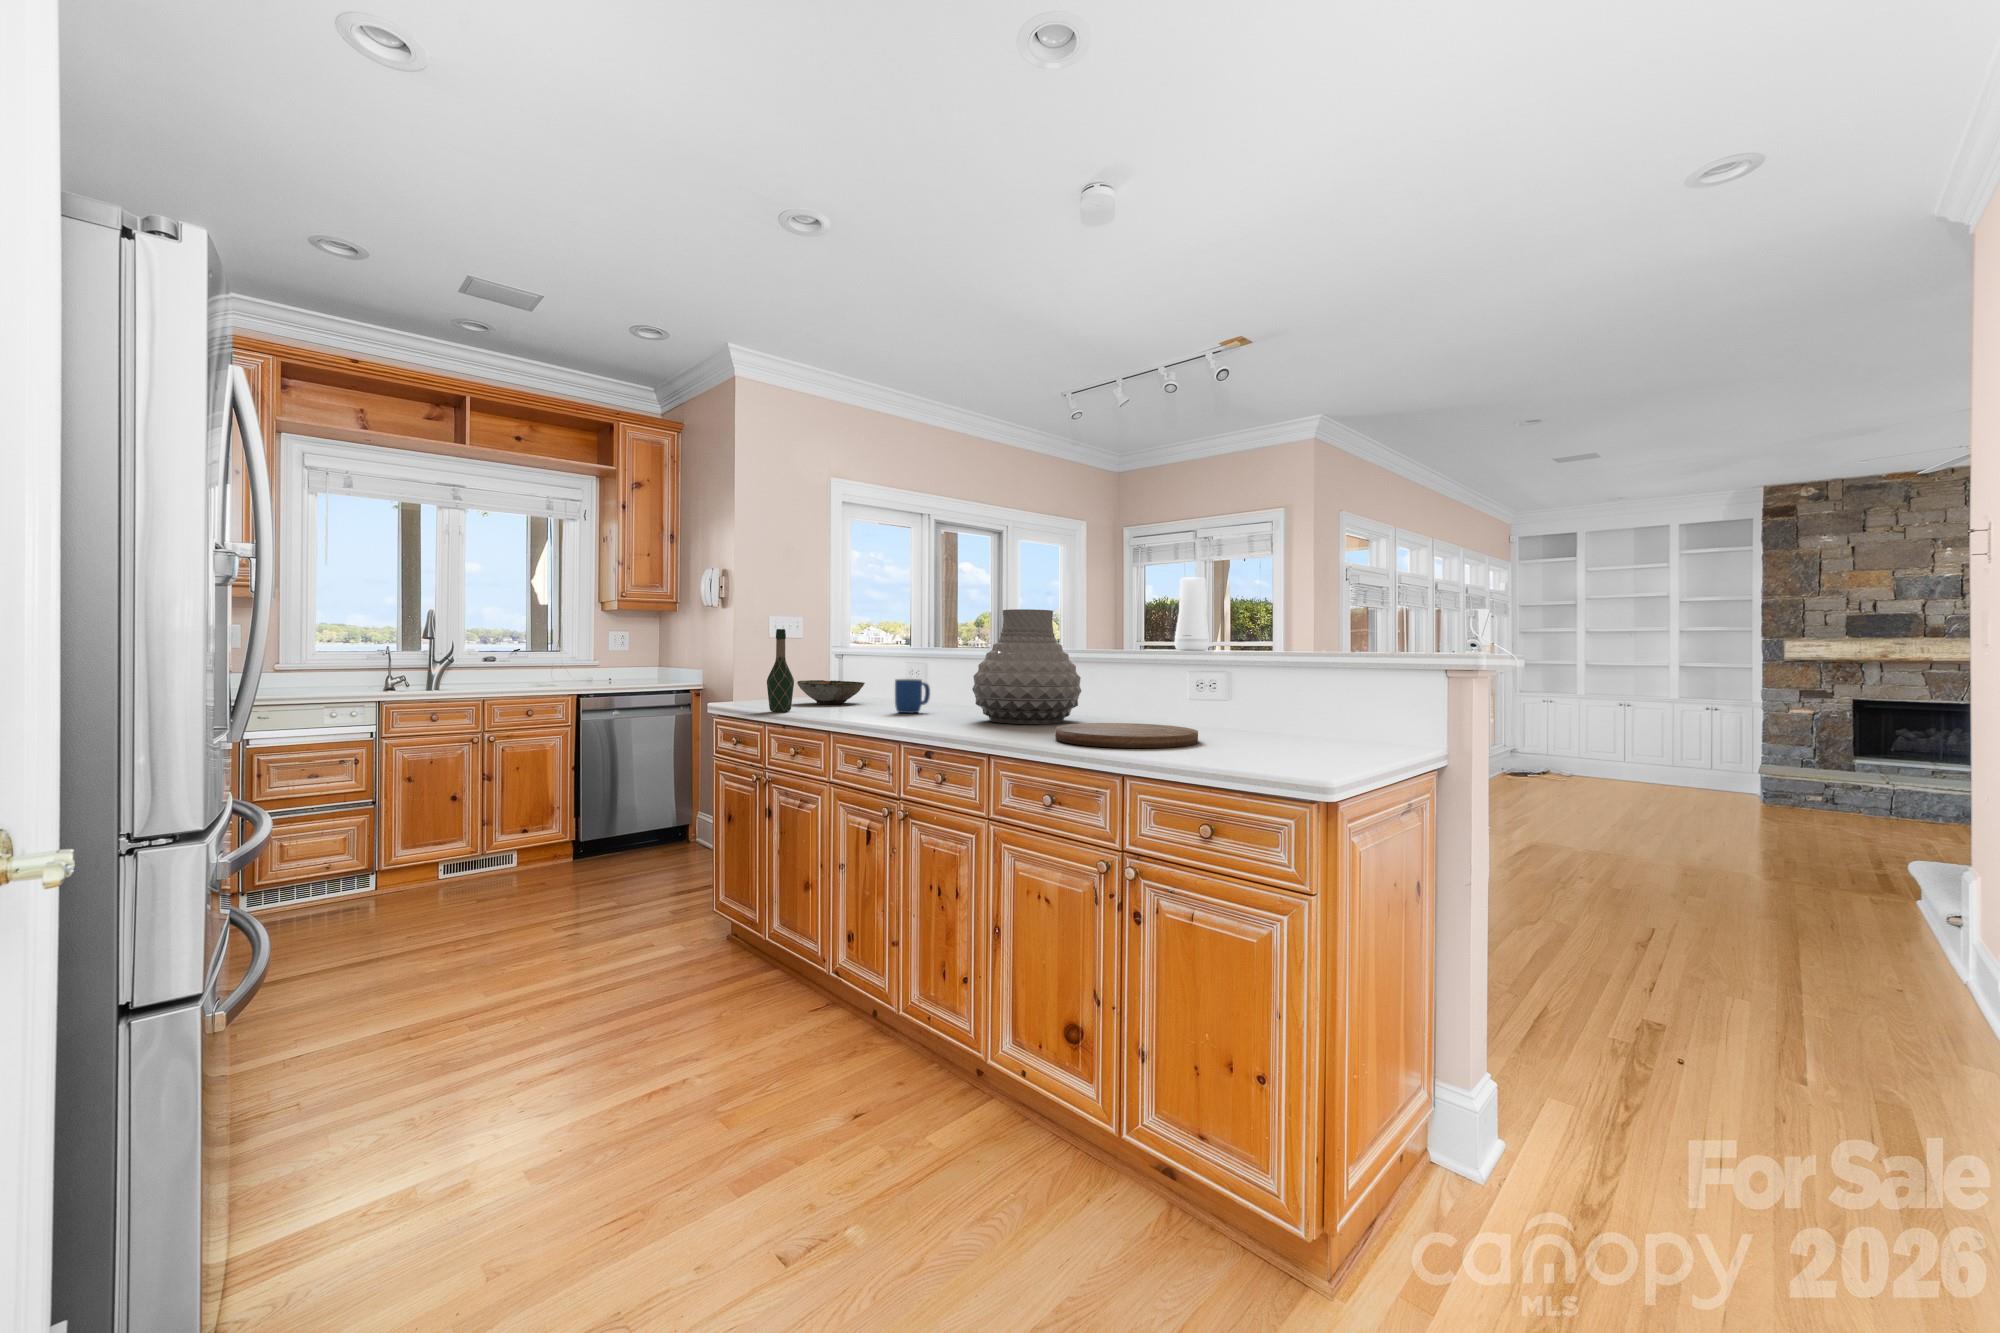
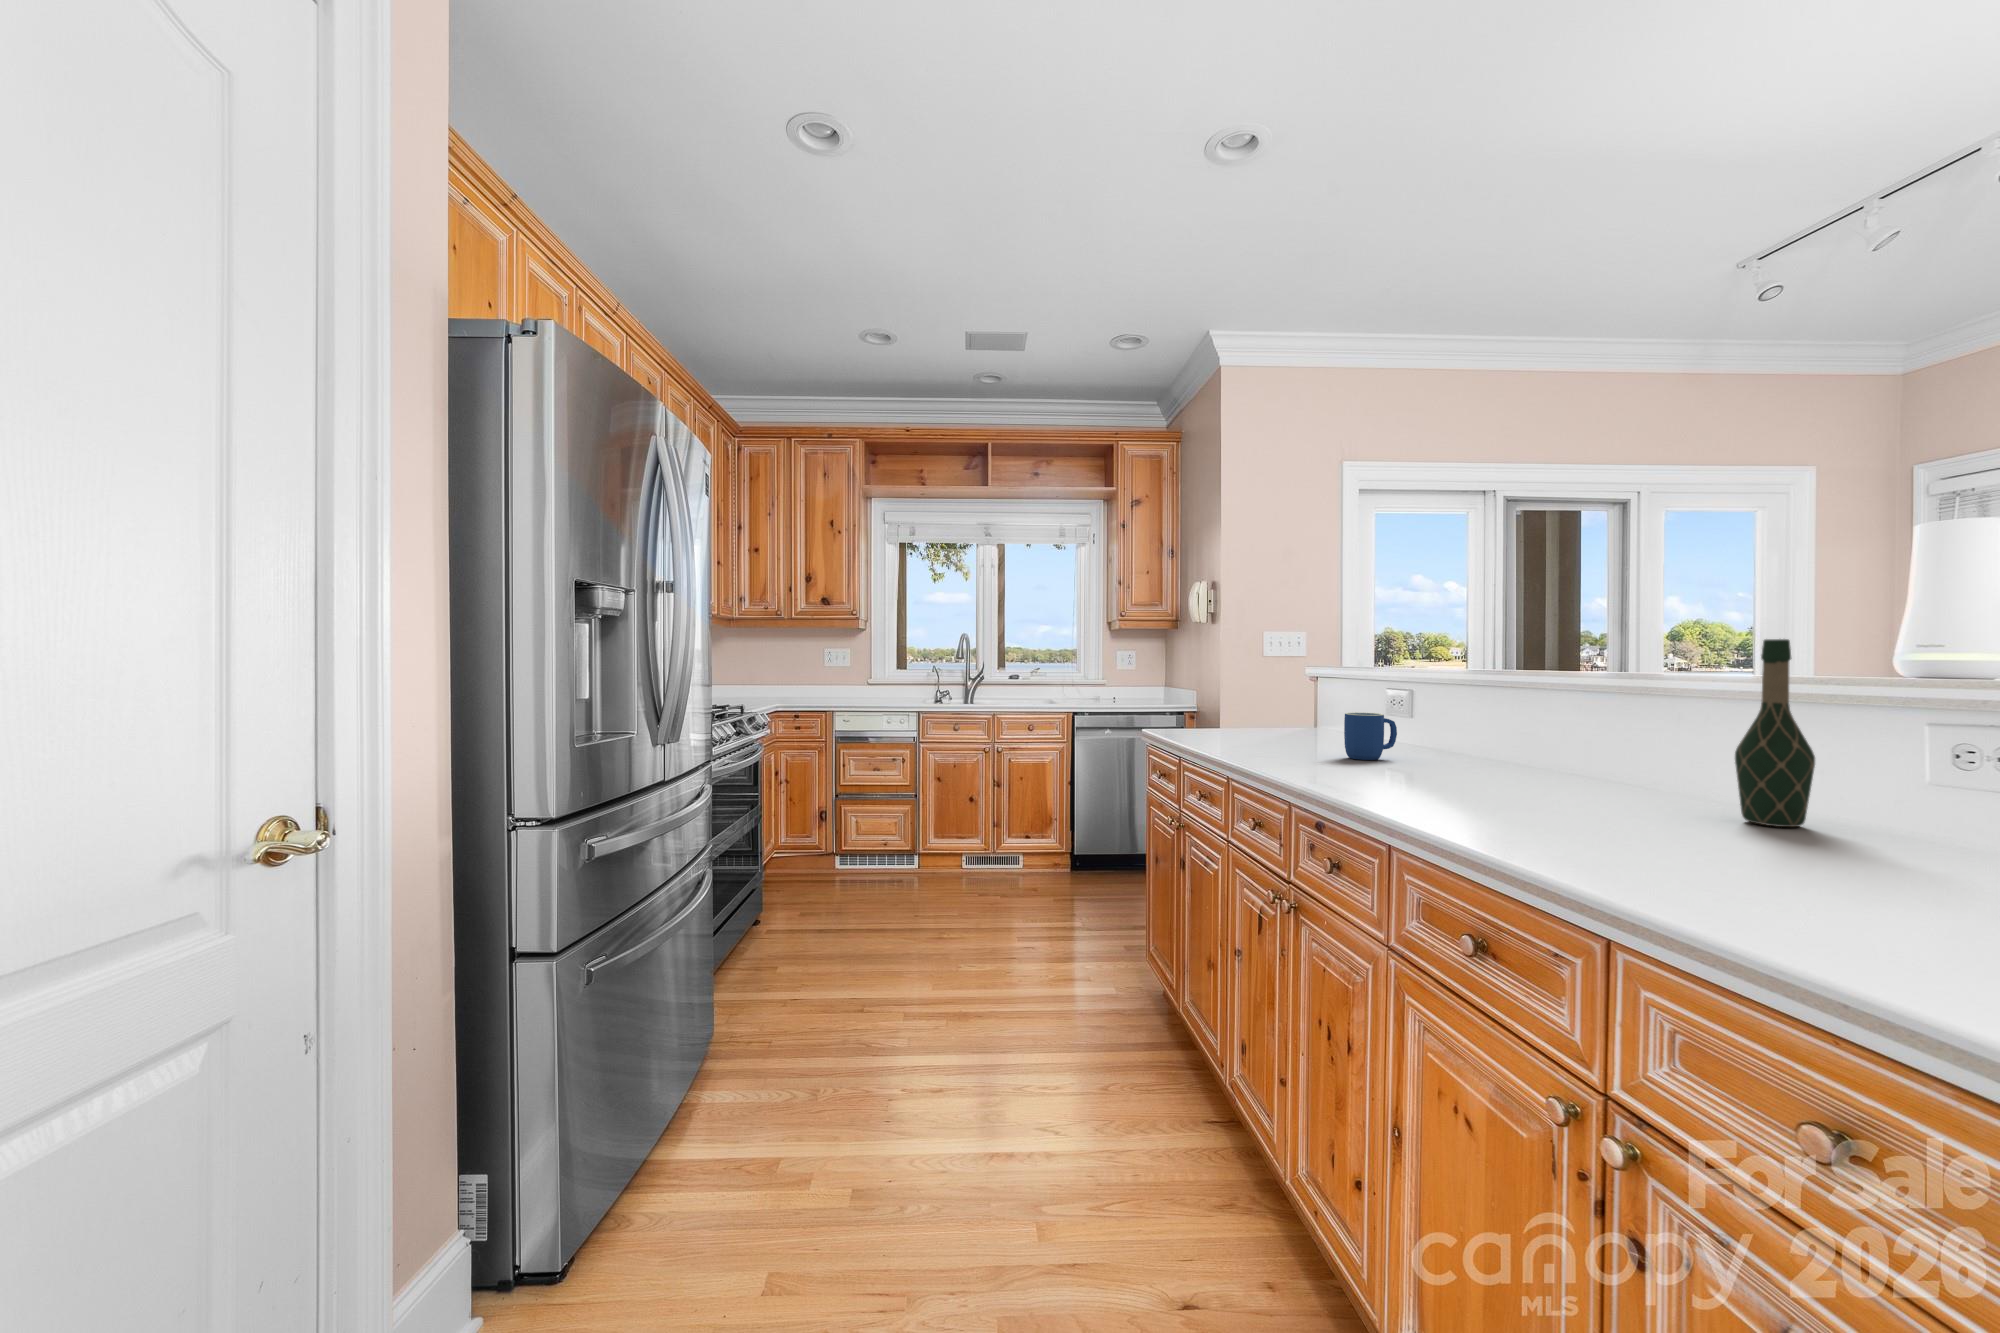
vase: present [972,609,1081,724] -> none [1429,618,1628,798]
wine bottle: present [767,629,794,712] -> present [1735,639,1815,827]
bowl: present [797,680,865,704] -> none [1251,706,1337,737]
cutting board: present [1055,723,1198,748] -> none [1506,811,1836,892]

